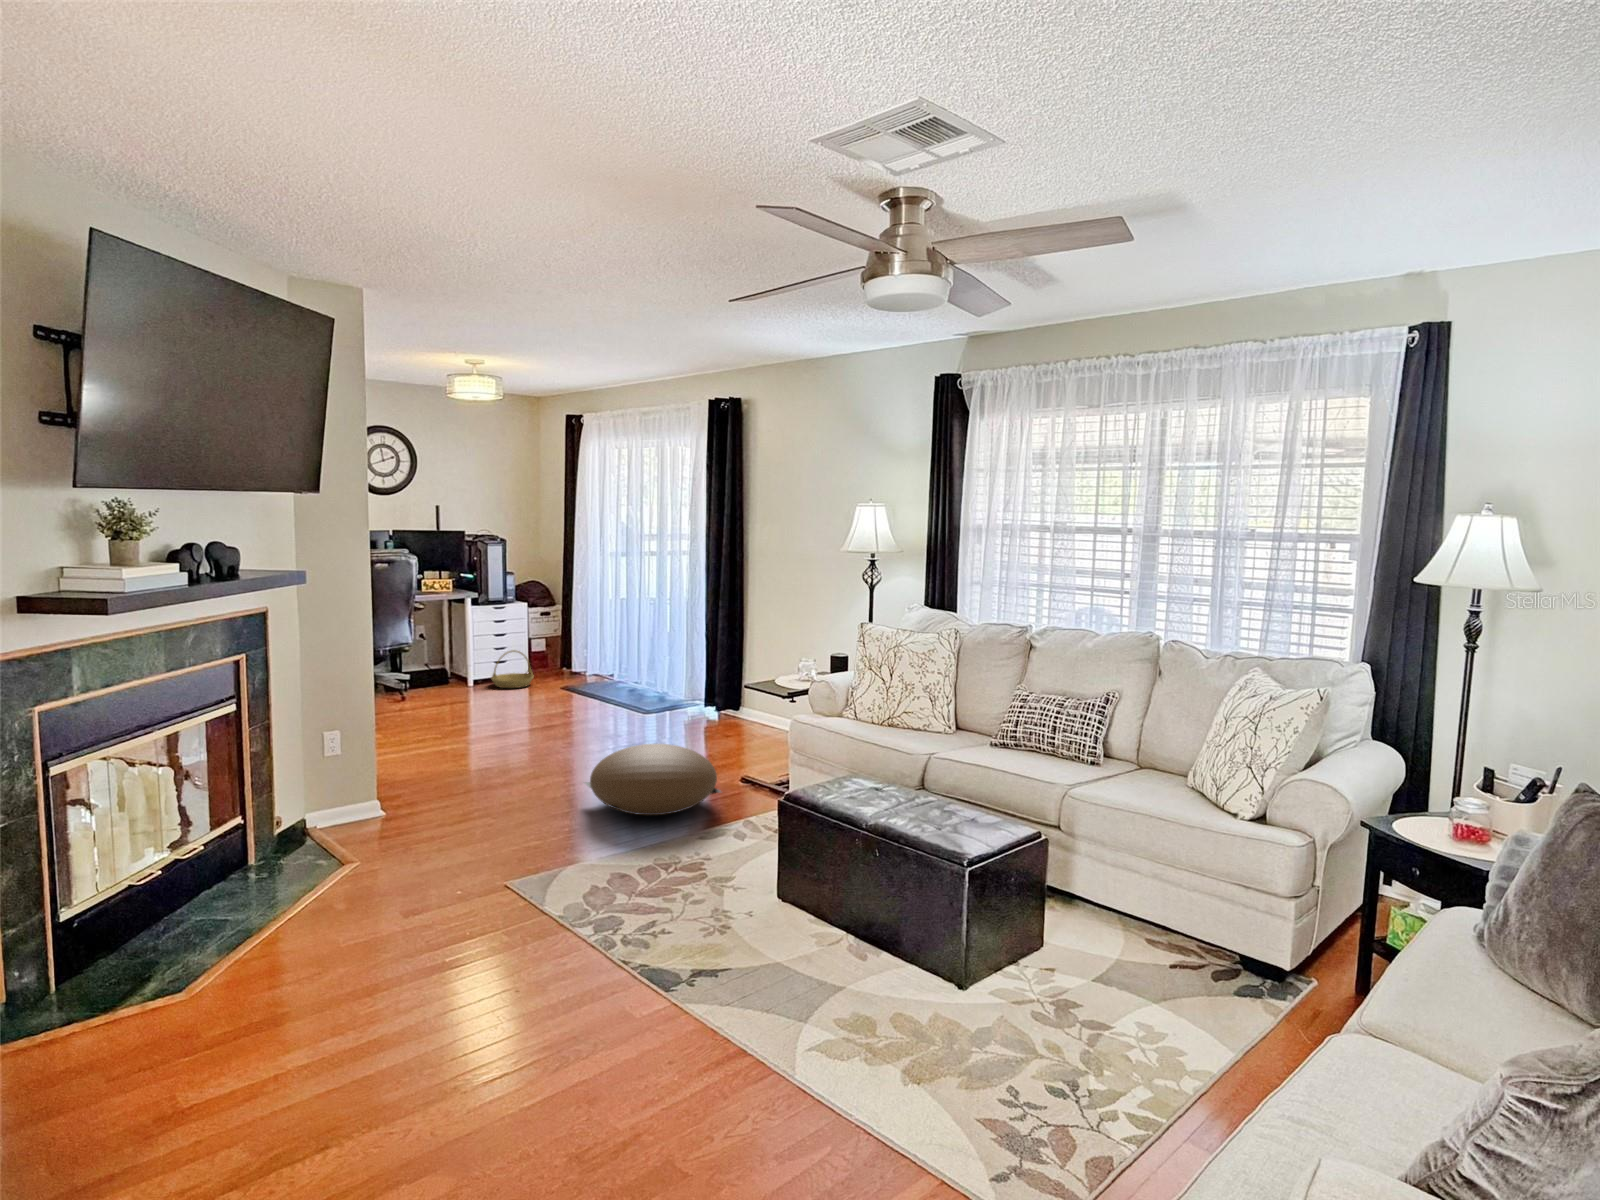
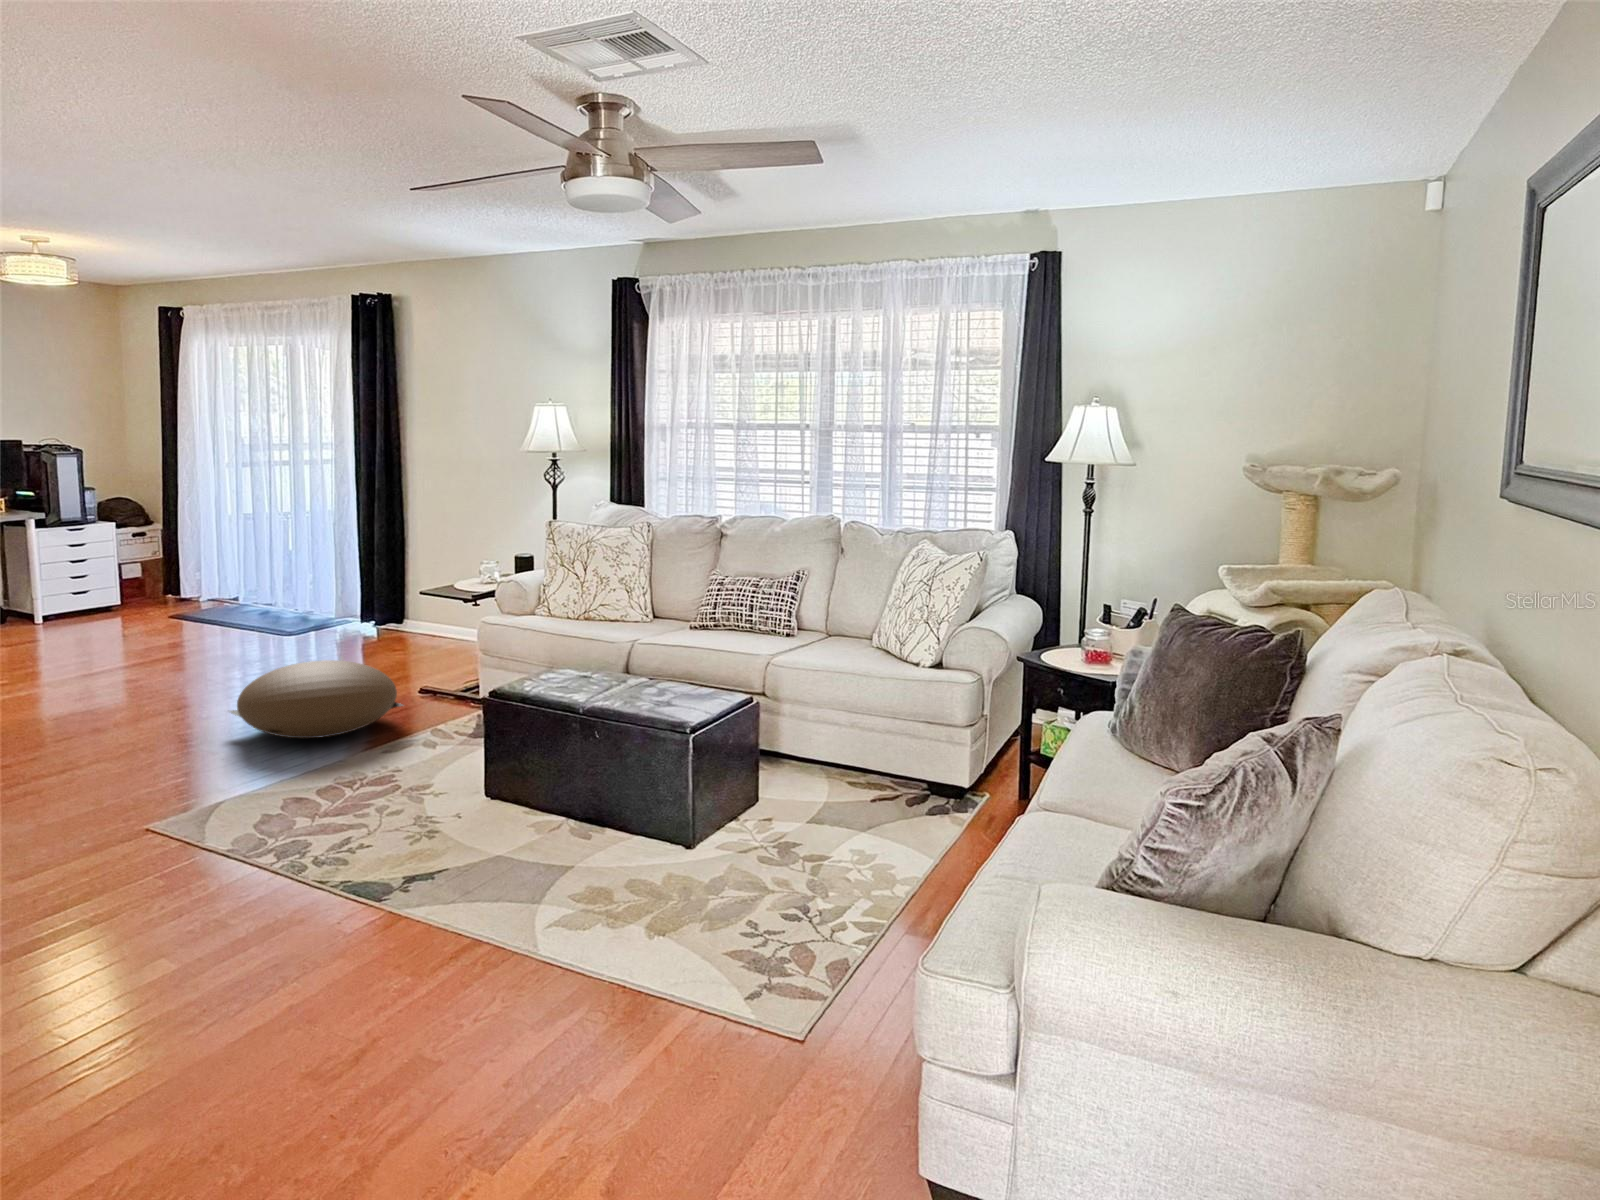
basket: present [491,650,534,688] -> none [67,578,130,624]

